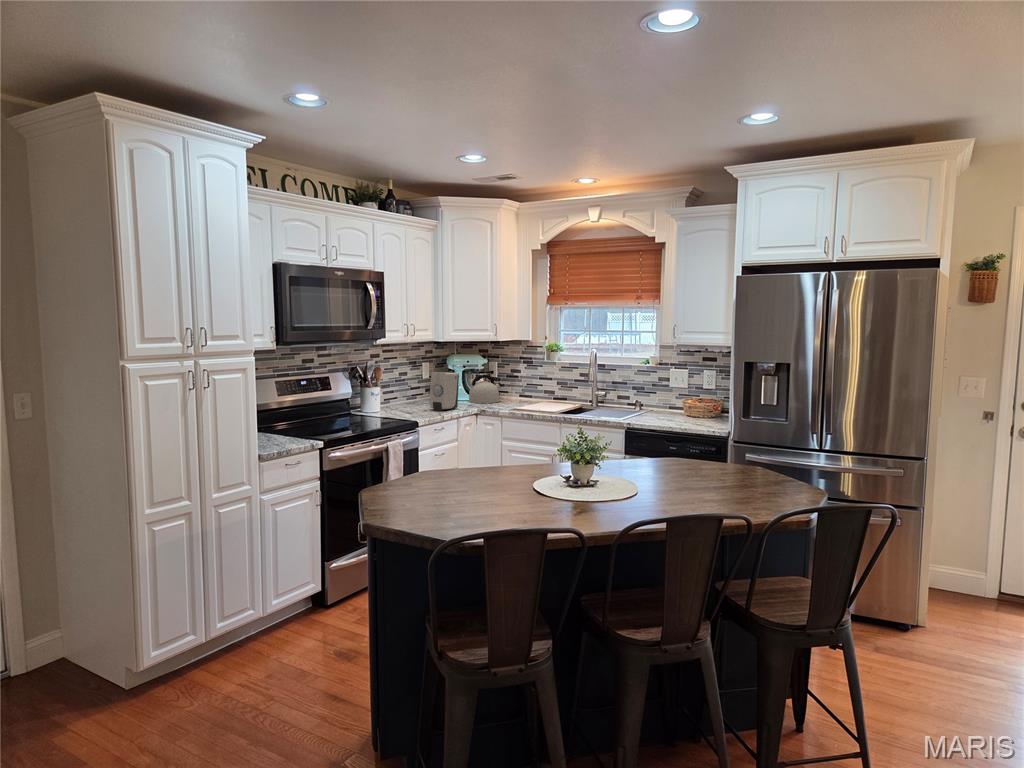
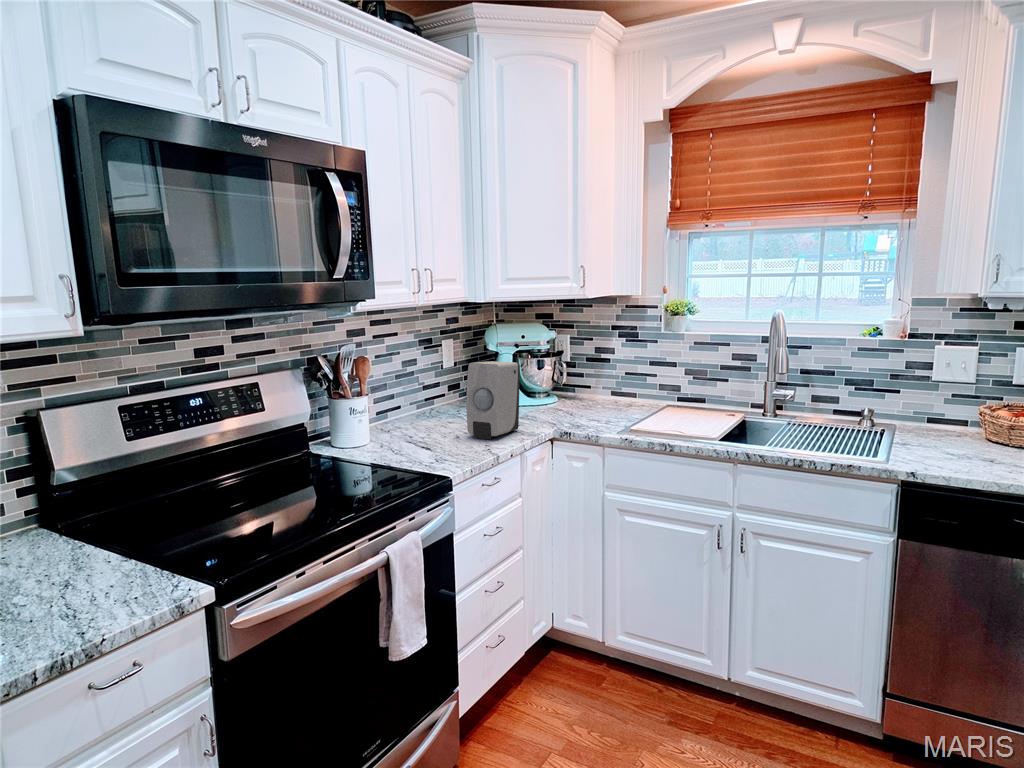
kettle: present [469,375,502,403] -> none [529,360,588,413]

